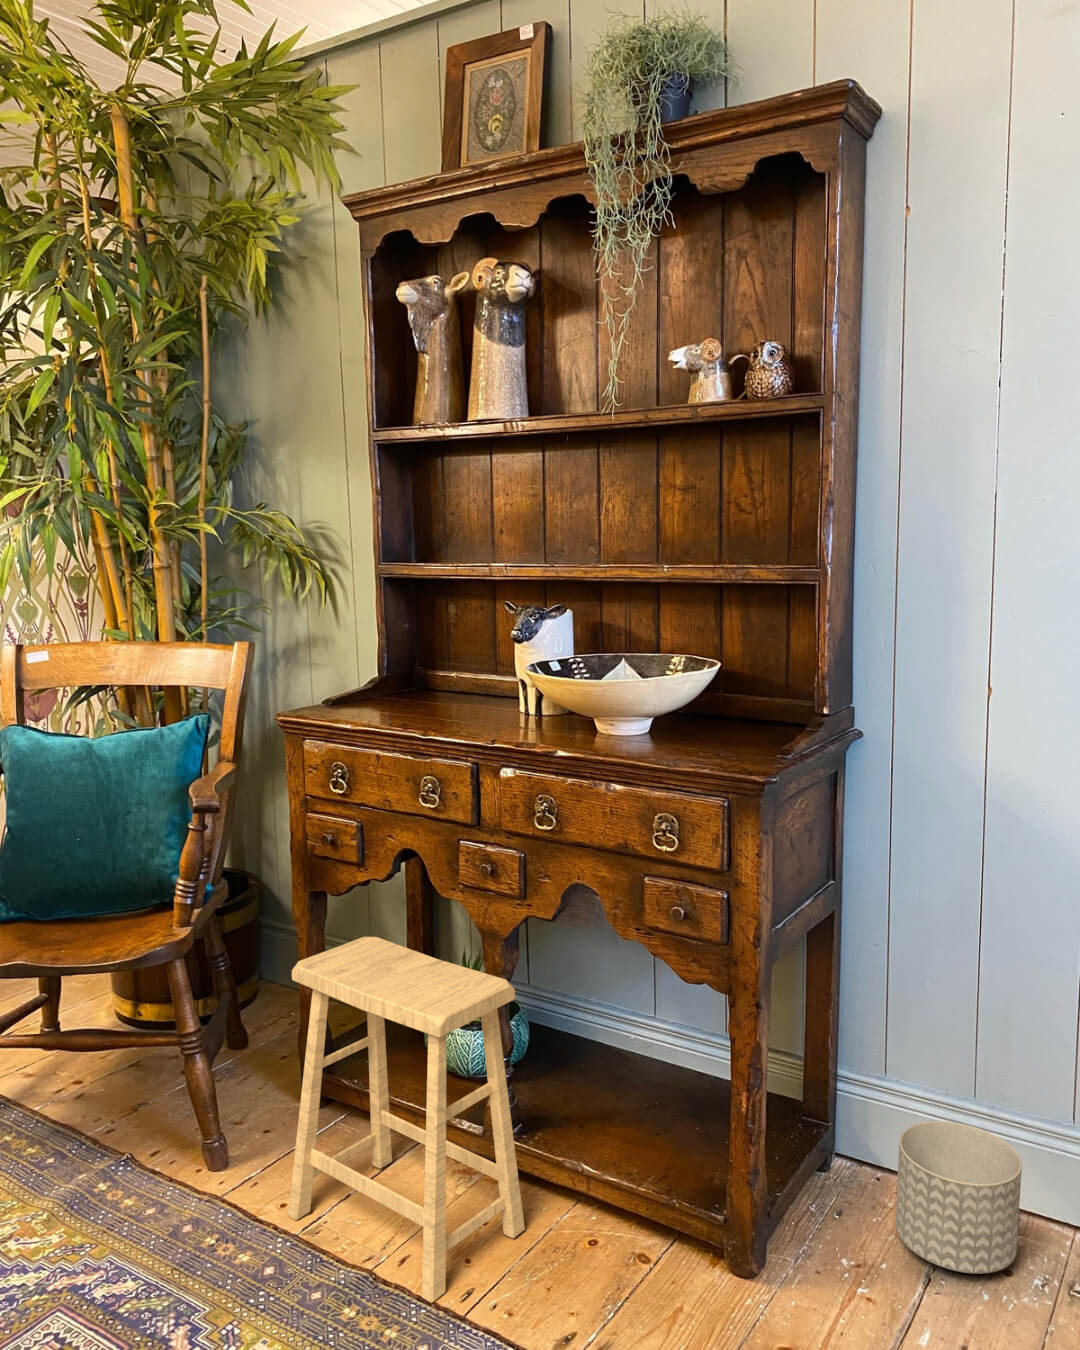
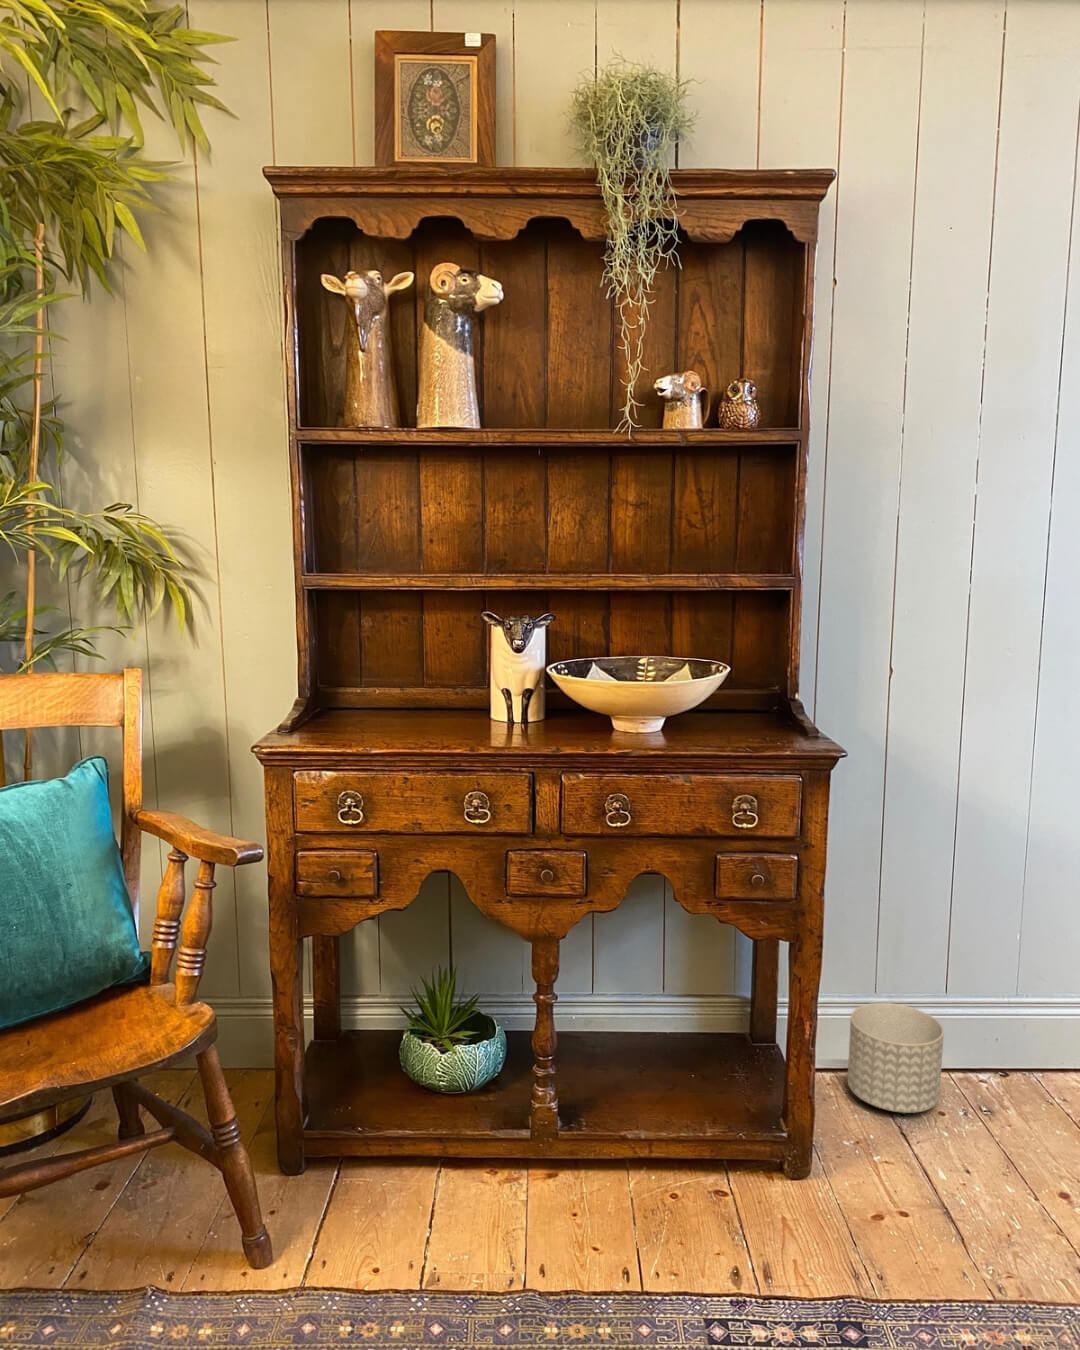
footstool: present [288,937,525,1303] -> none [392,964,614,1294]

